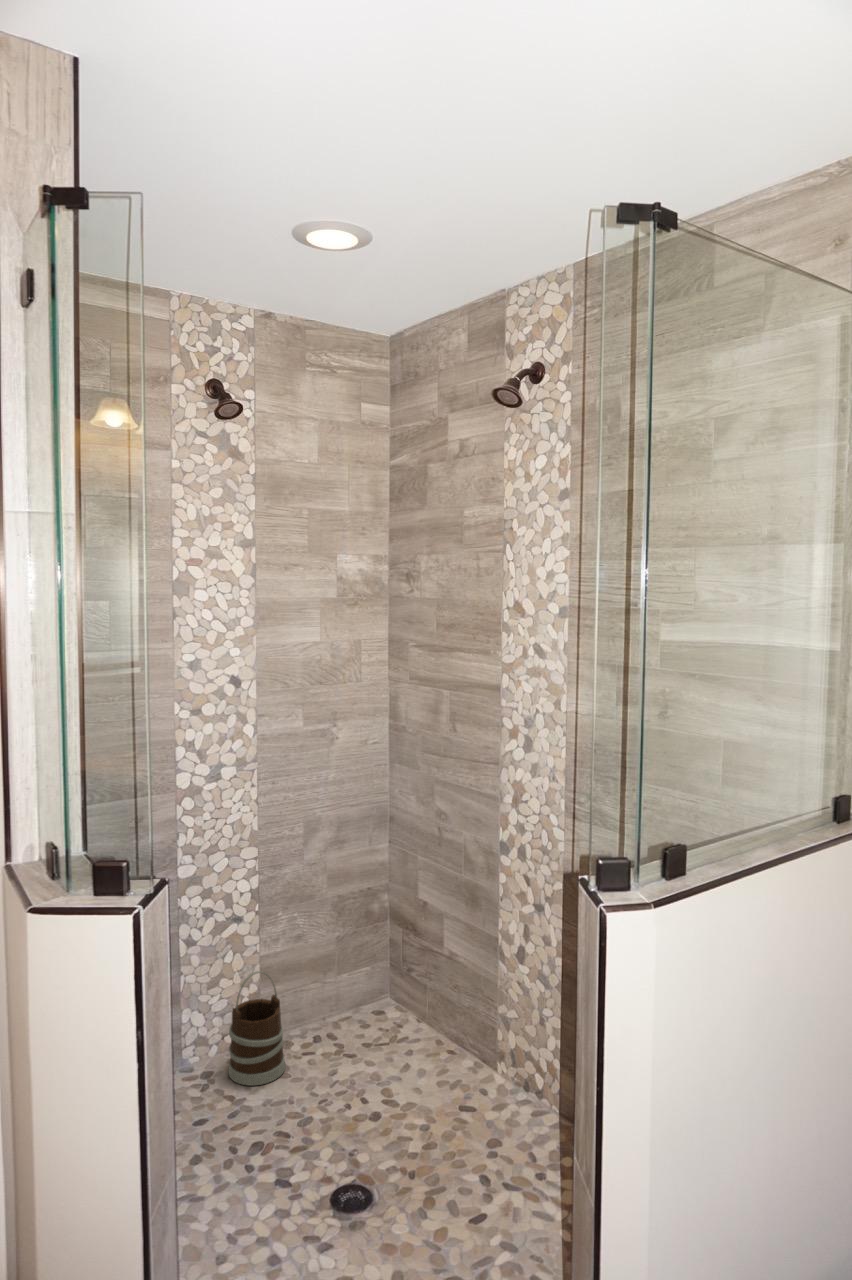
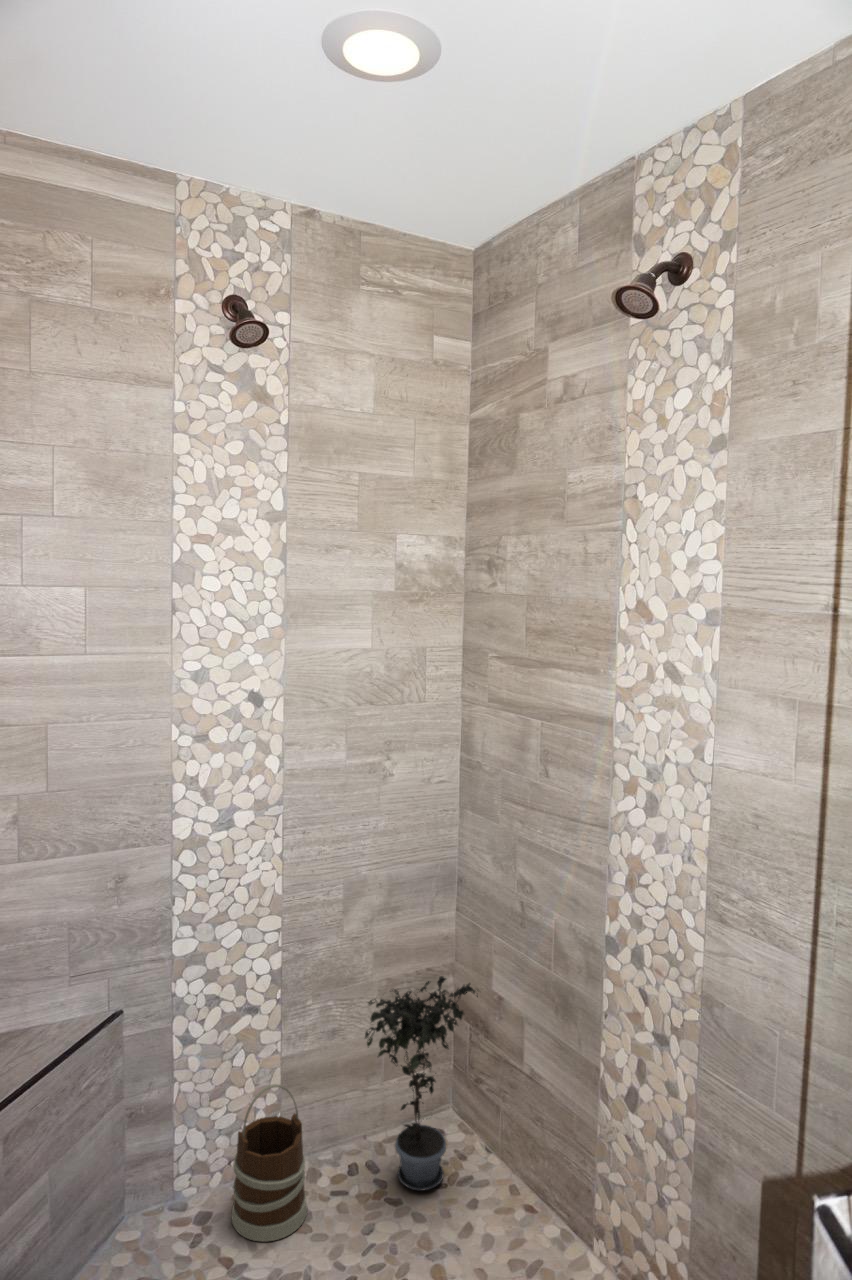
potted plant: none [326,885,411,1048] -> present [365,976,478,1191]

